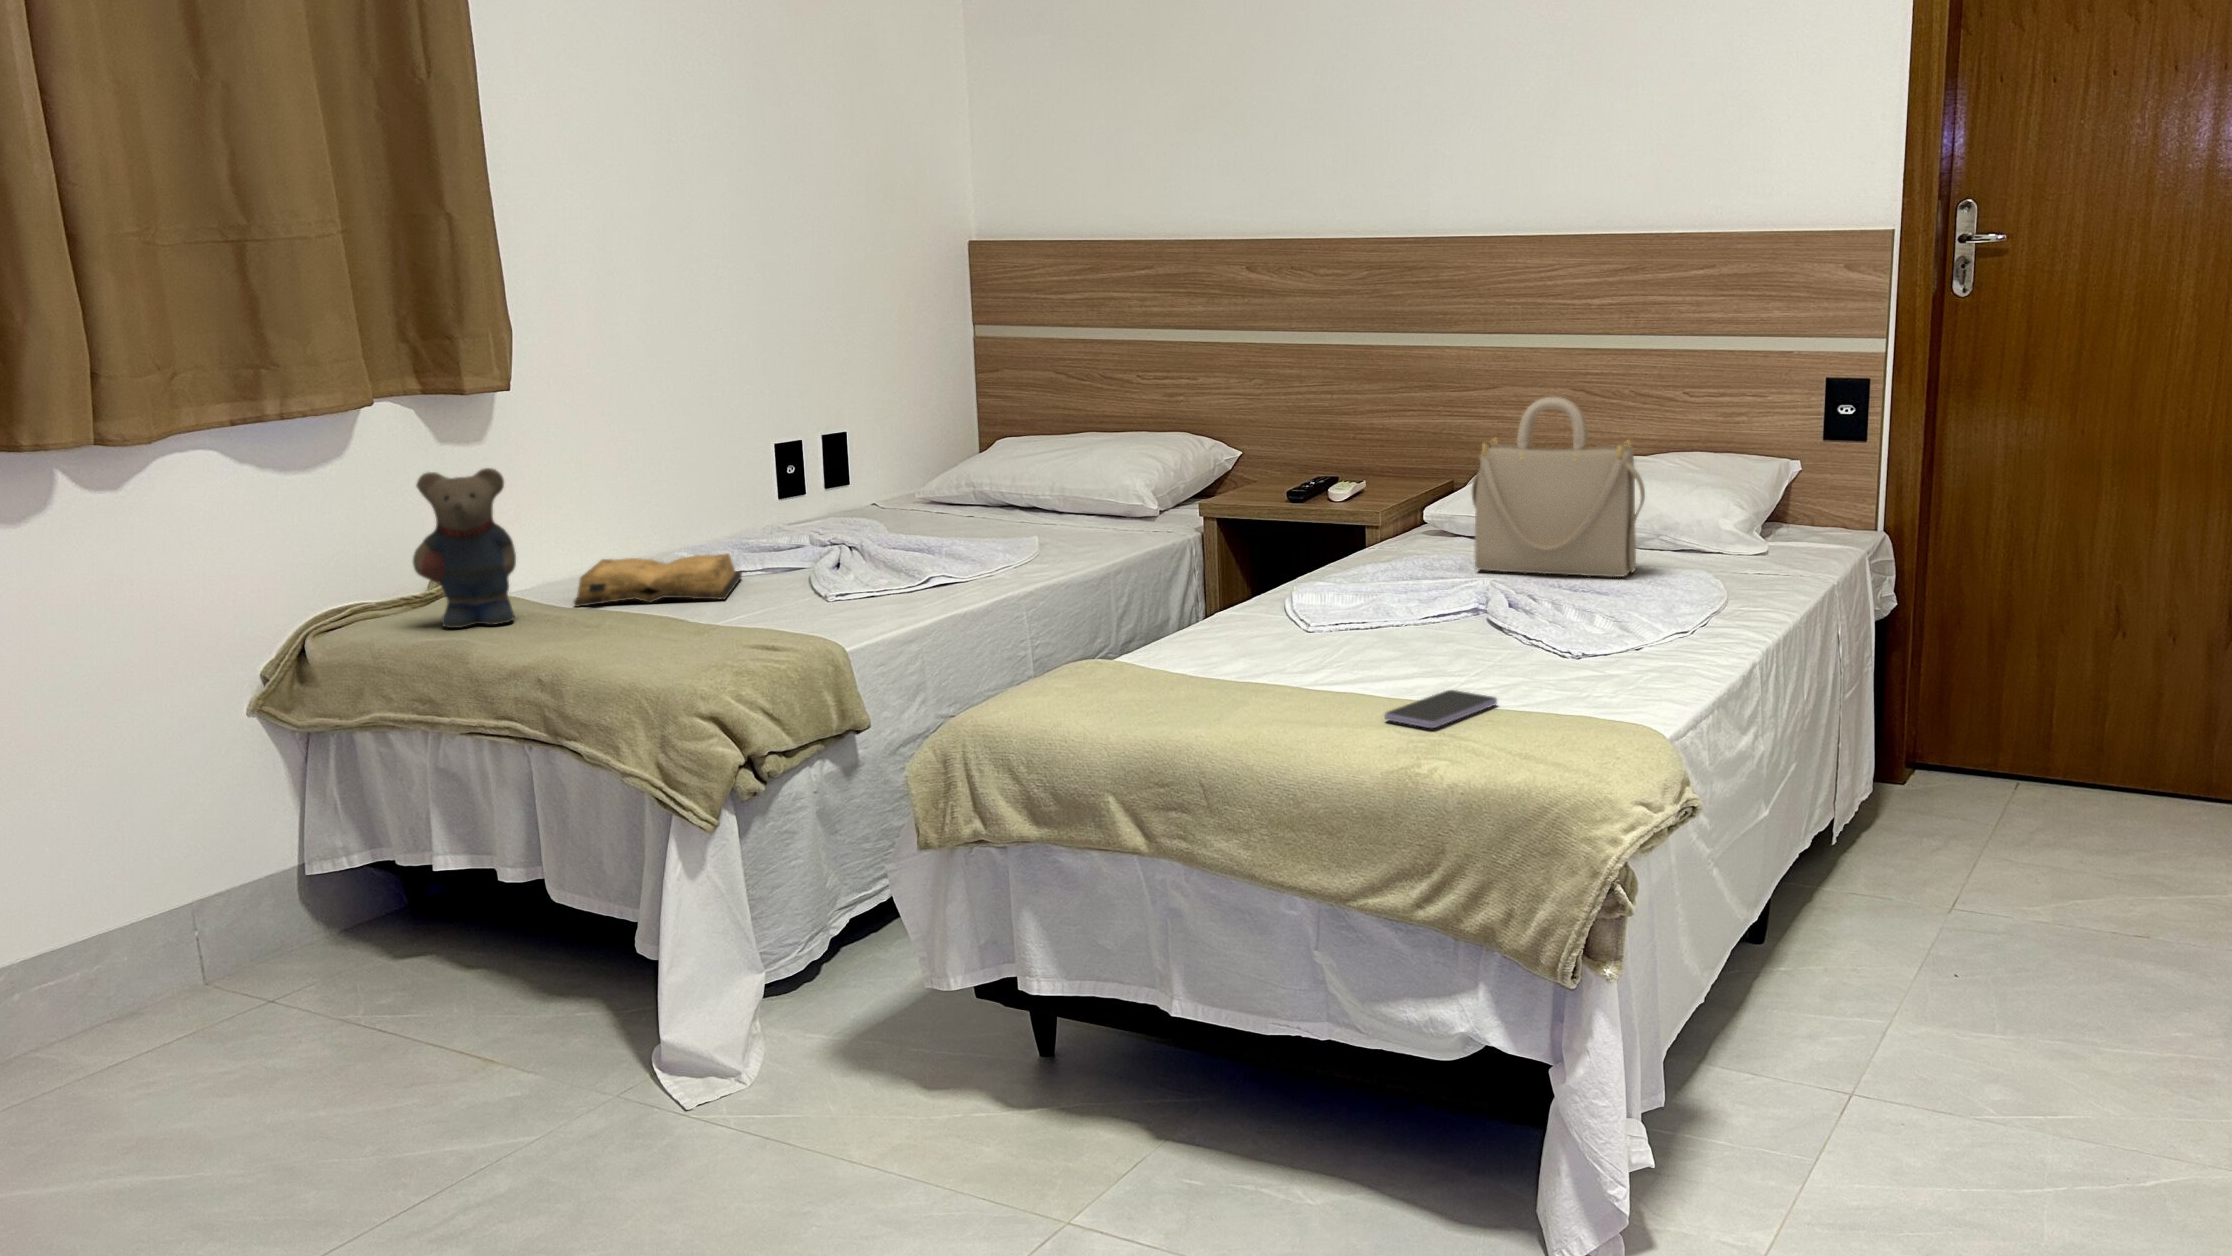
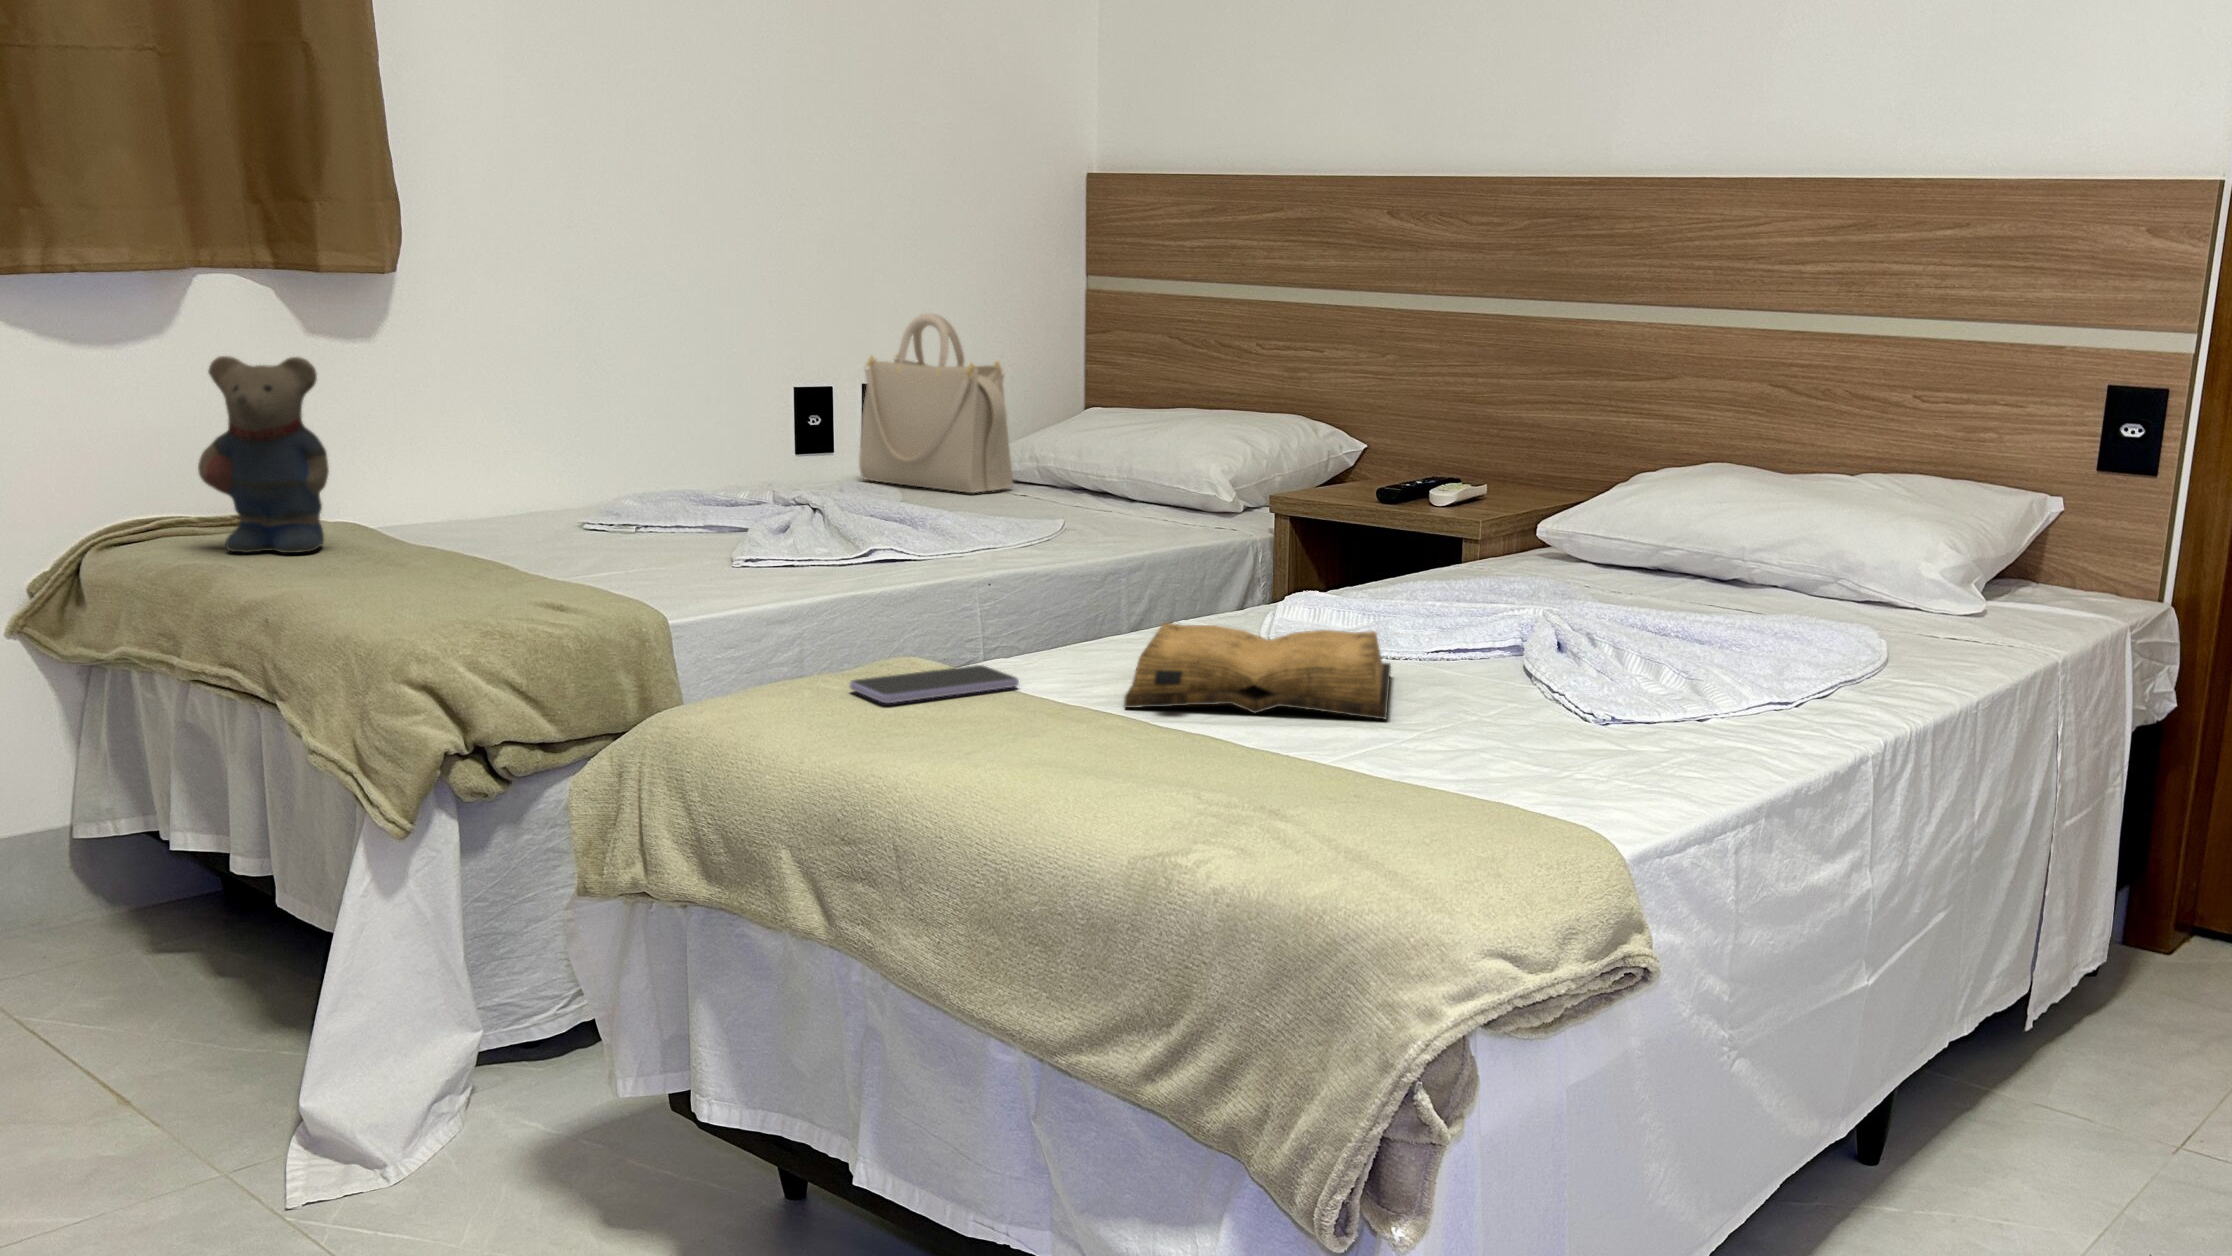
handbag: present [1471,397,1645,577] -> present [859,314,1013,493]
diary: present [574,553,742,607] -> present [1124,623,1391,719]
smartphone: present [1384,690,1497,728] -> present [850,665,1019,703]

